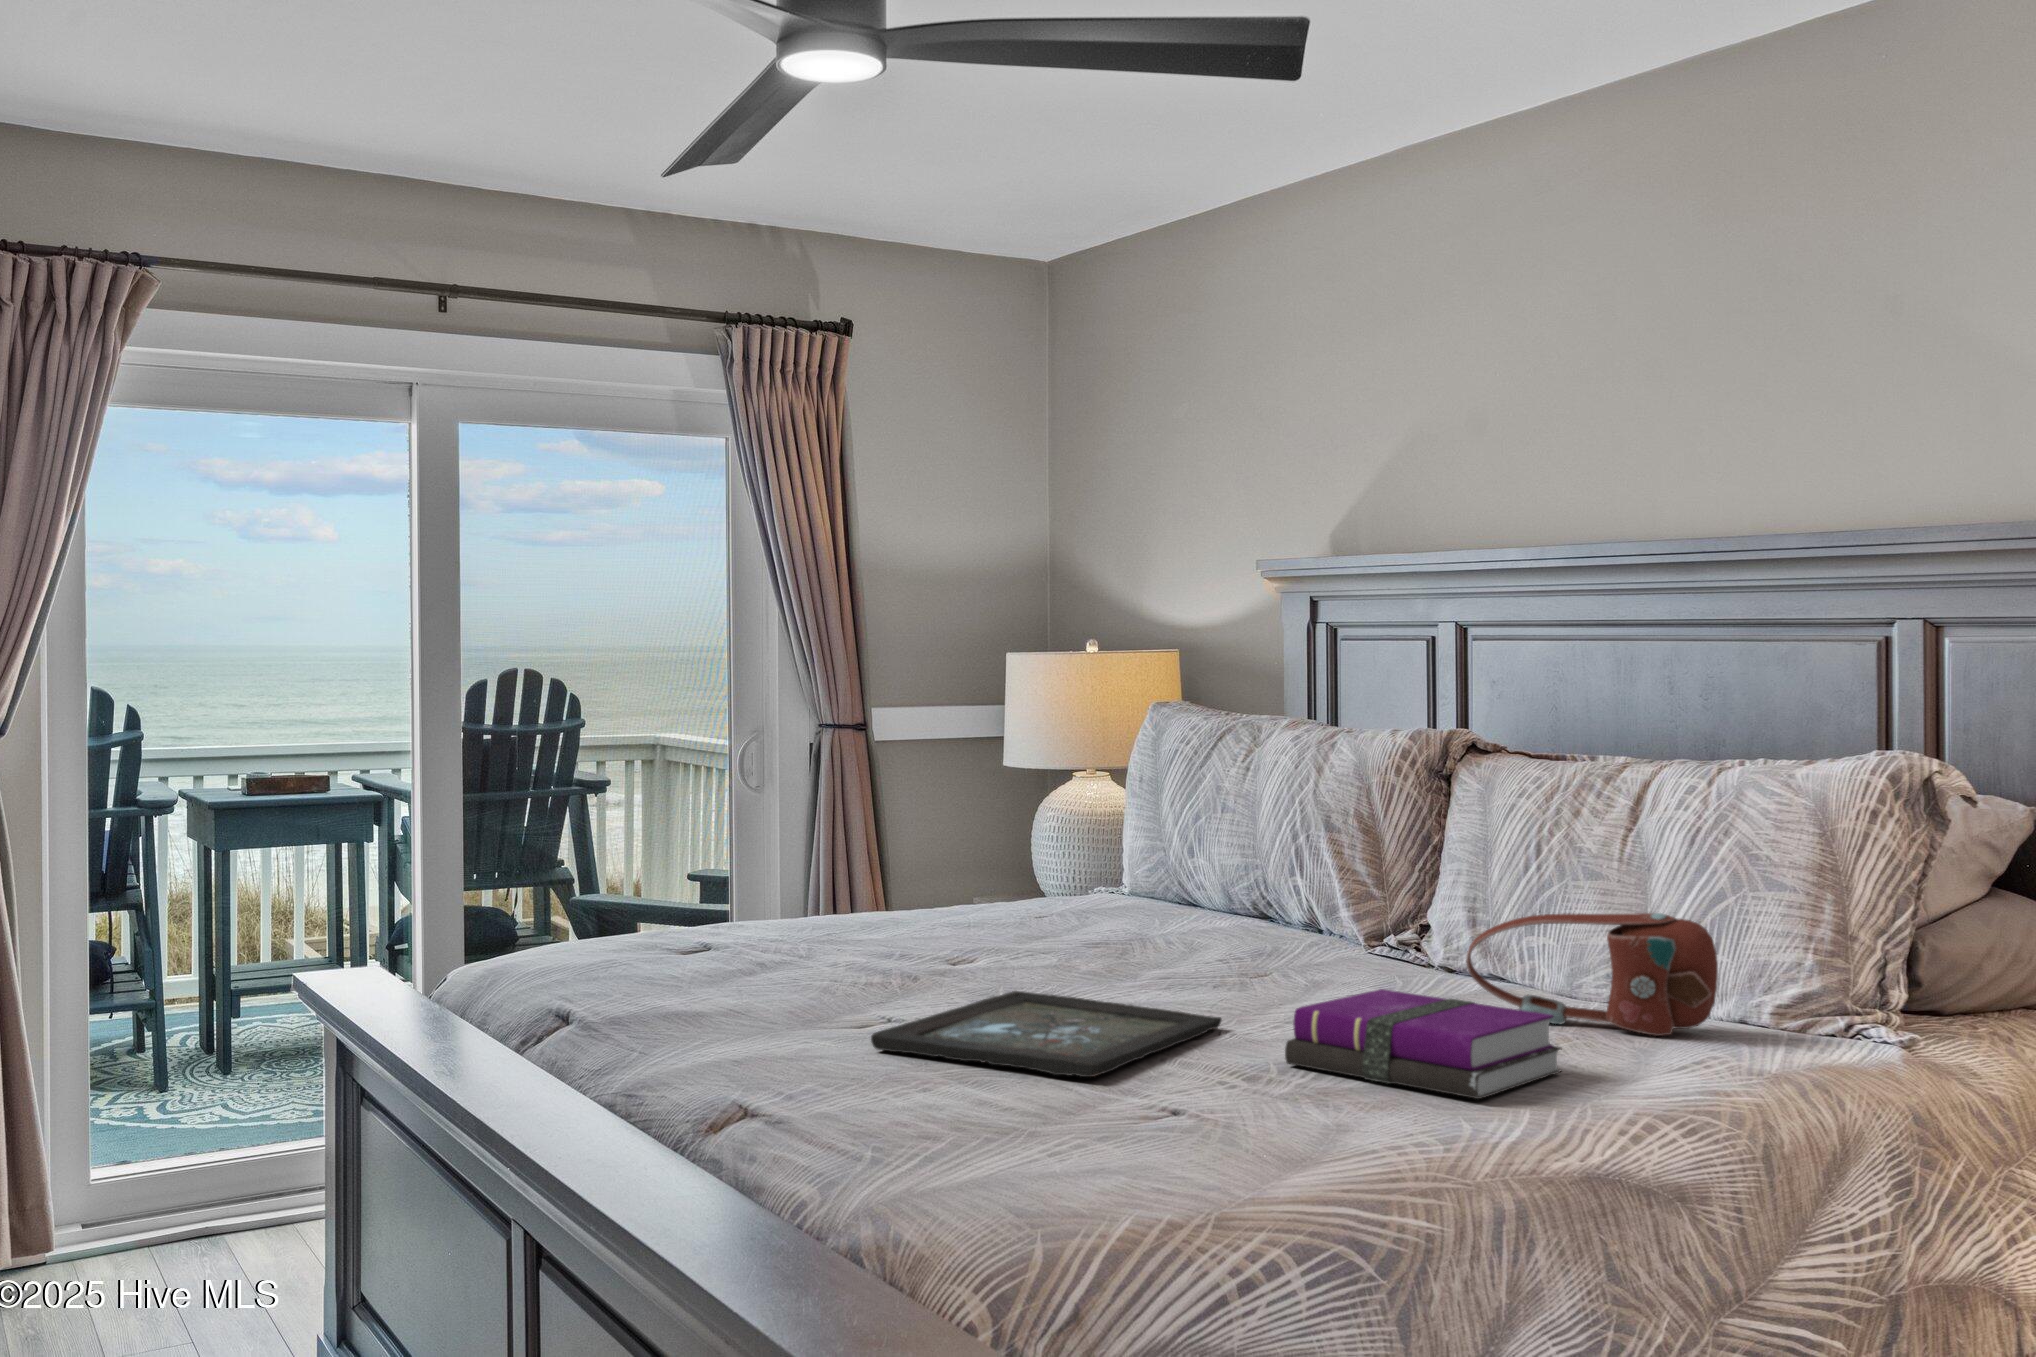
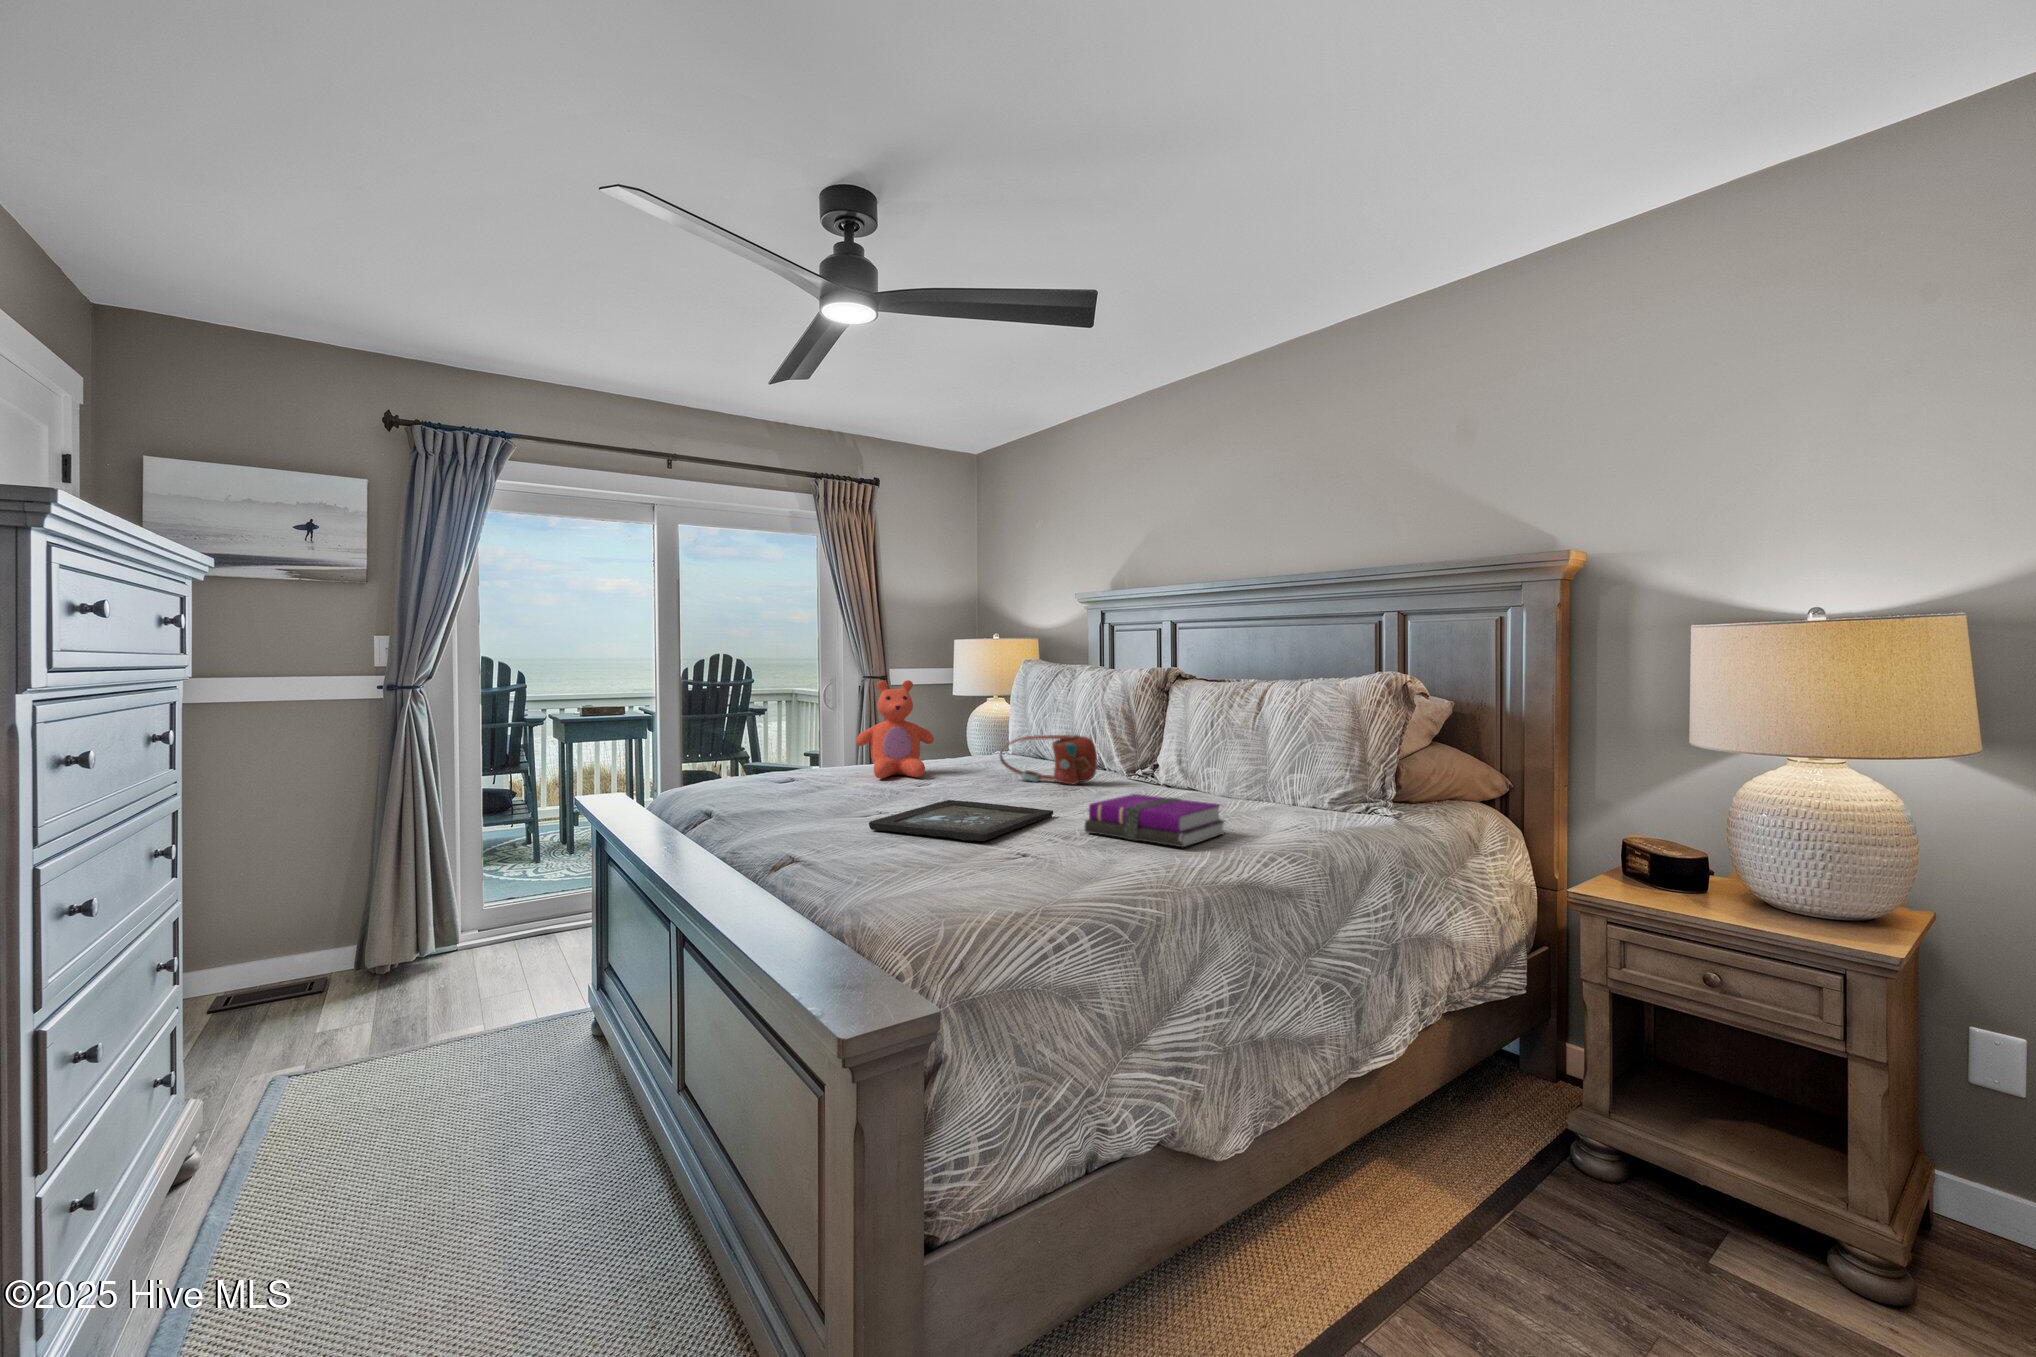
teddy bear: none [824,747,977,941] -> present [856,680,934,778]
handbag: present [1466,913,1718,1036] -> present [999,734,1097,785]

